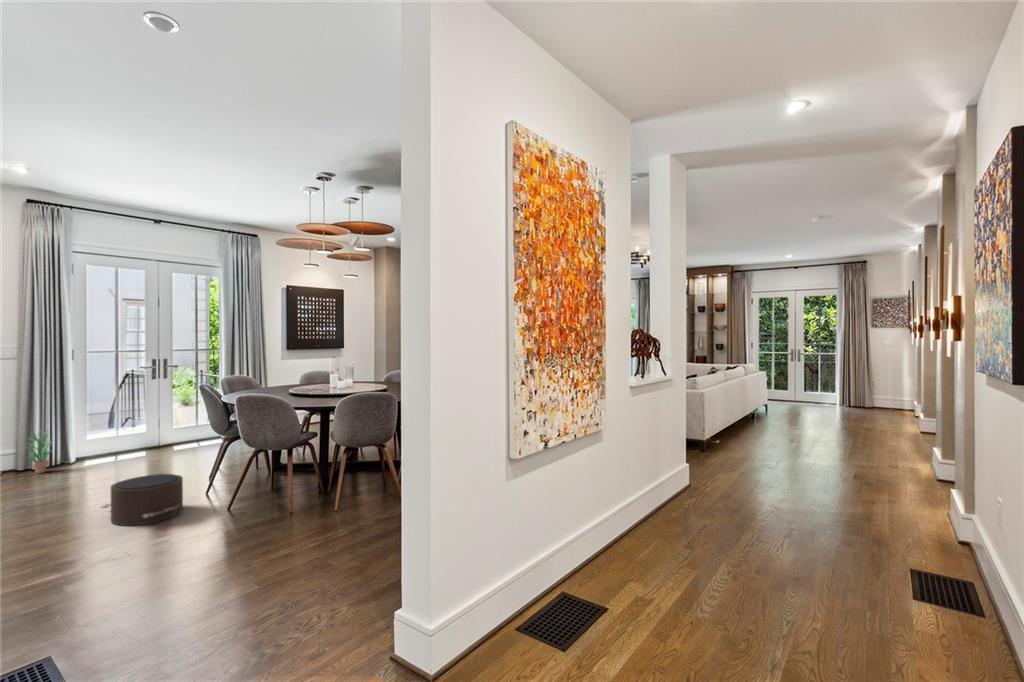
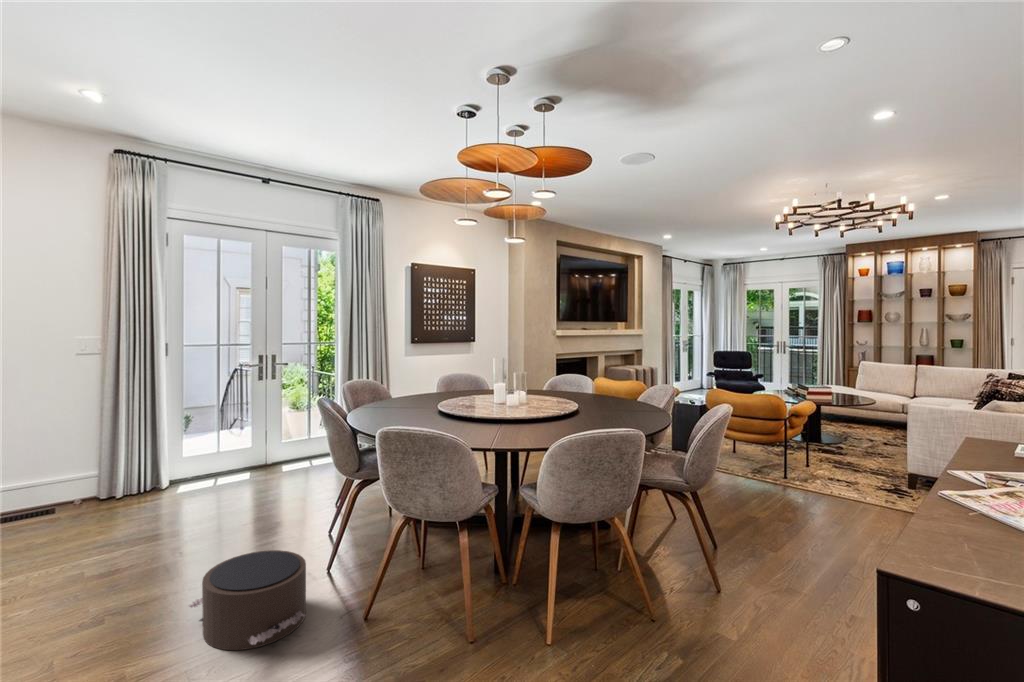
potted plant: present [28,432,51,473] -> none [107,449,144,504]

